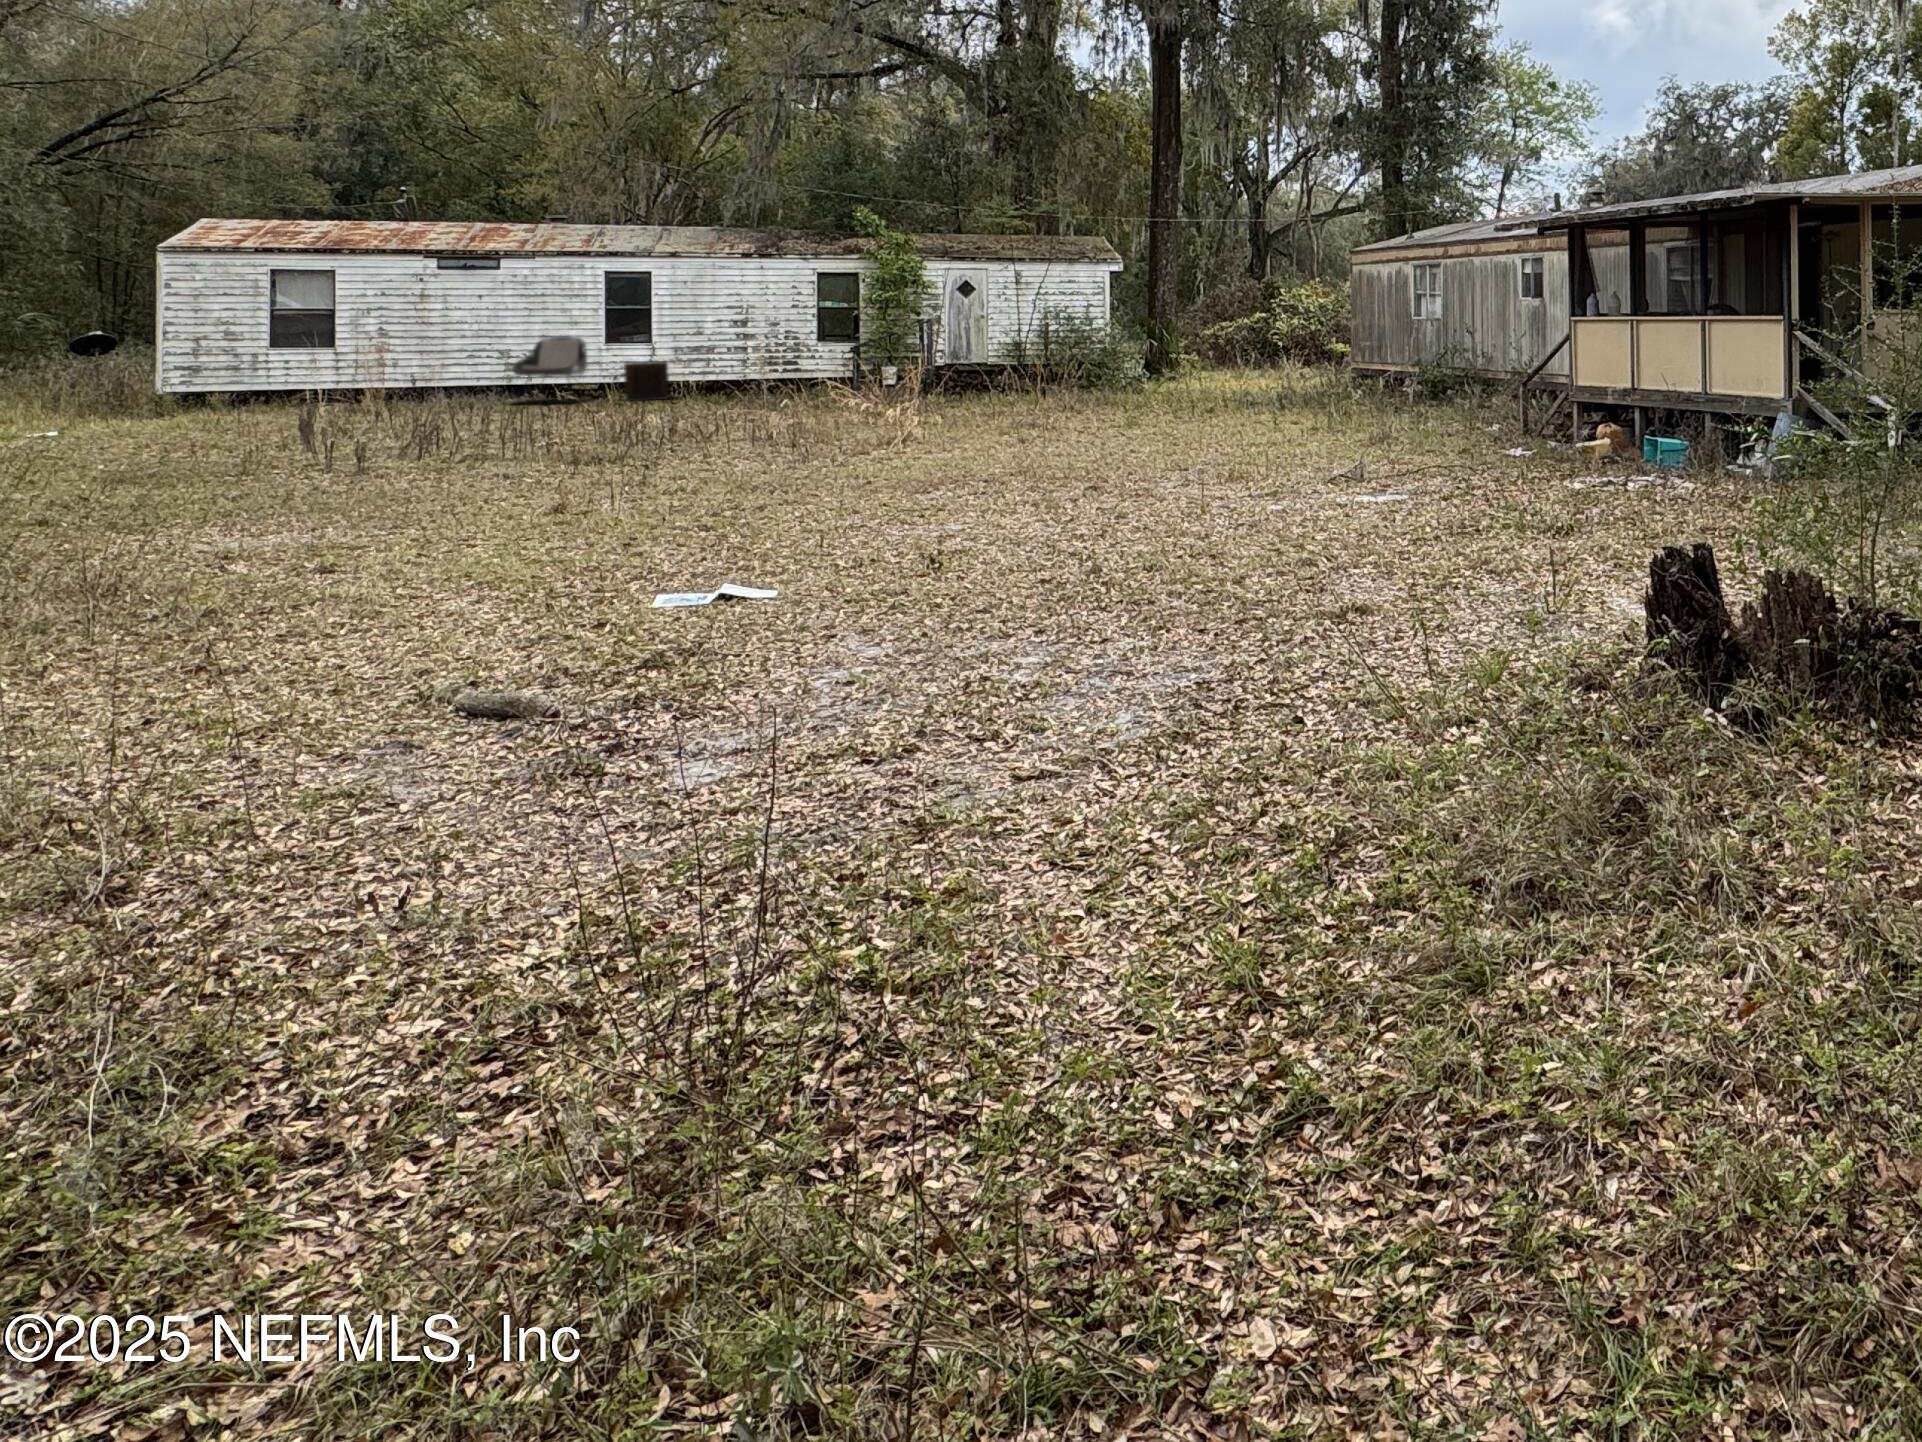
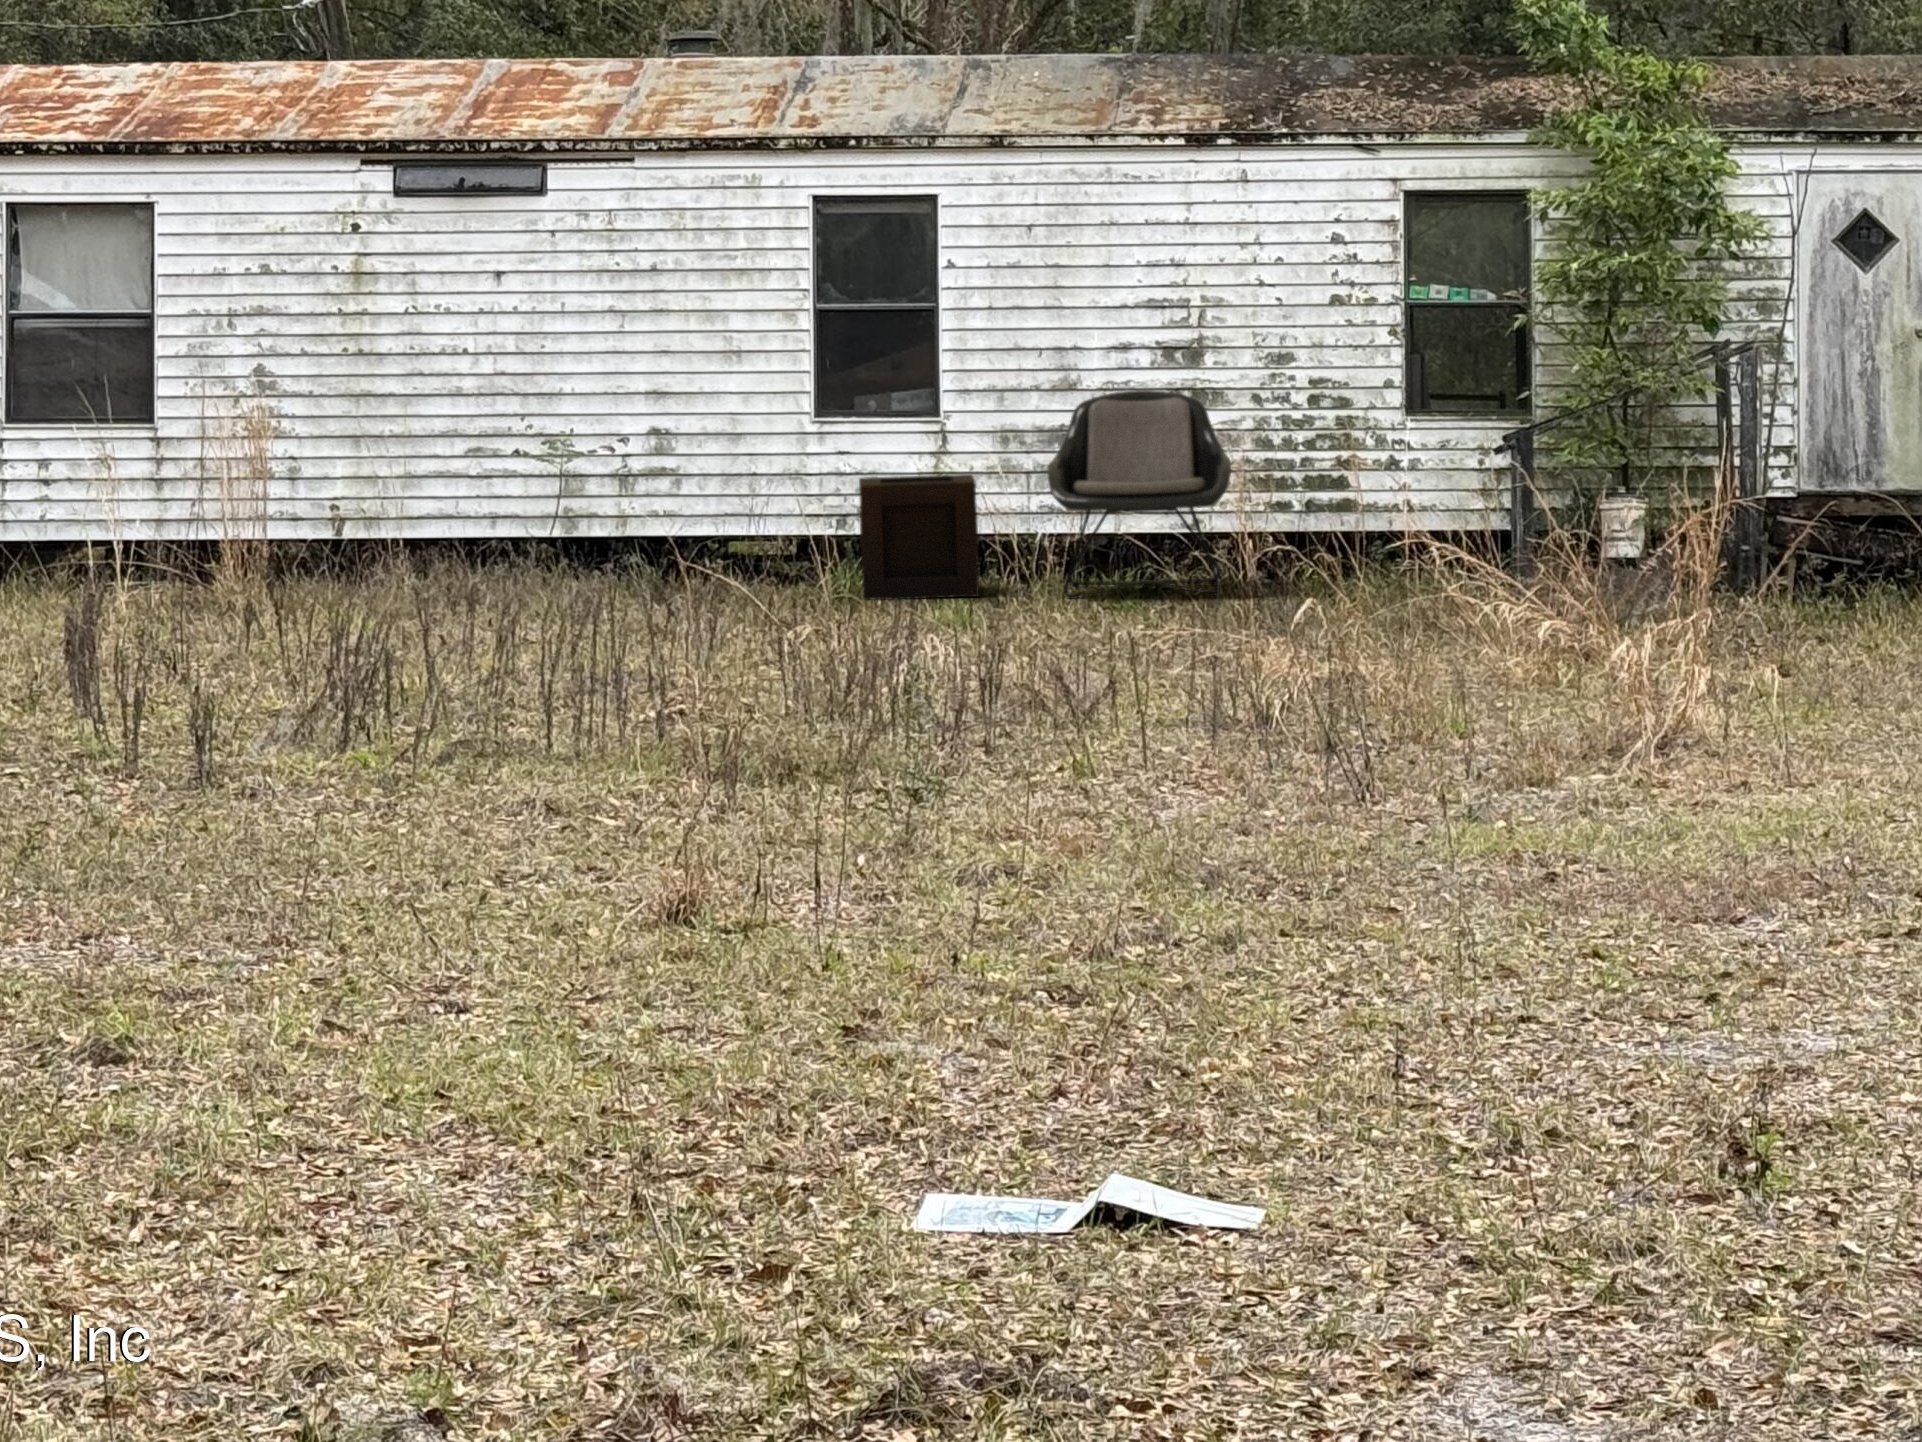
lounge chair: present [512,336,589,401] -> present [1047,390,1231,599]

